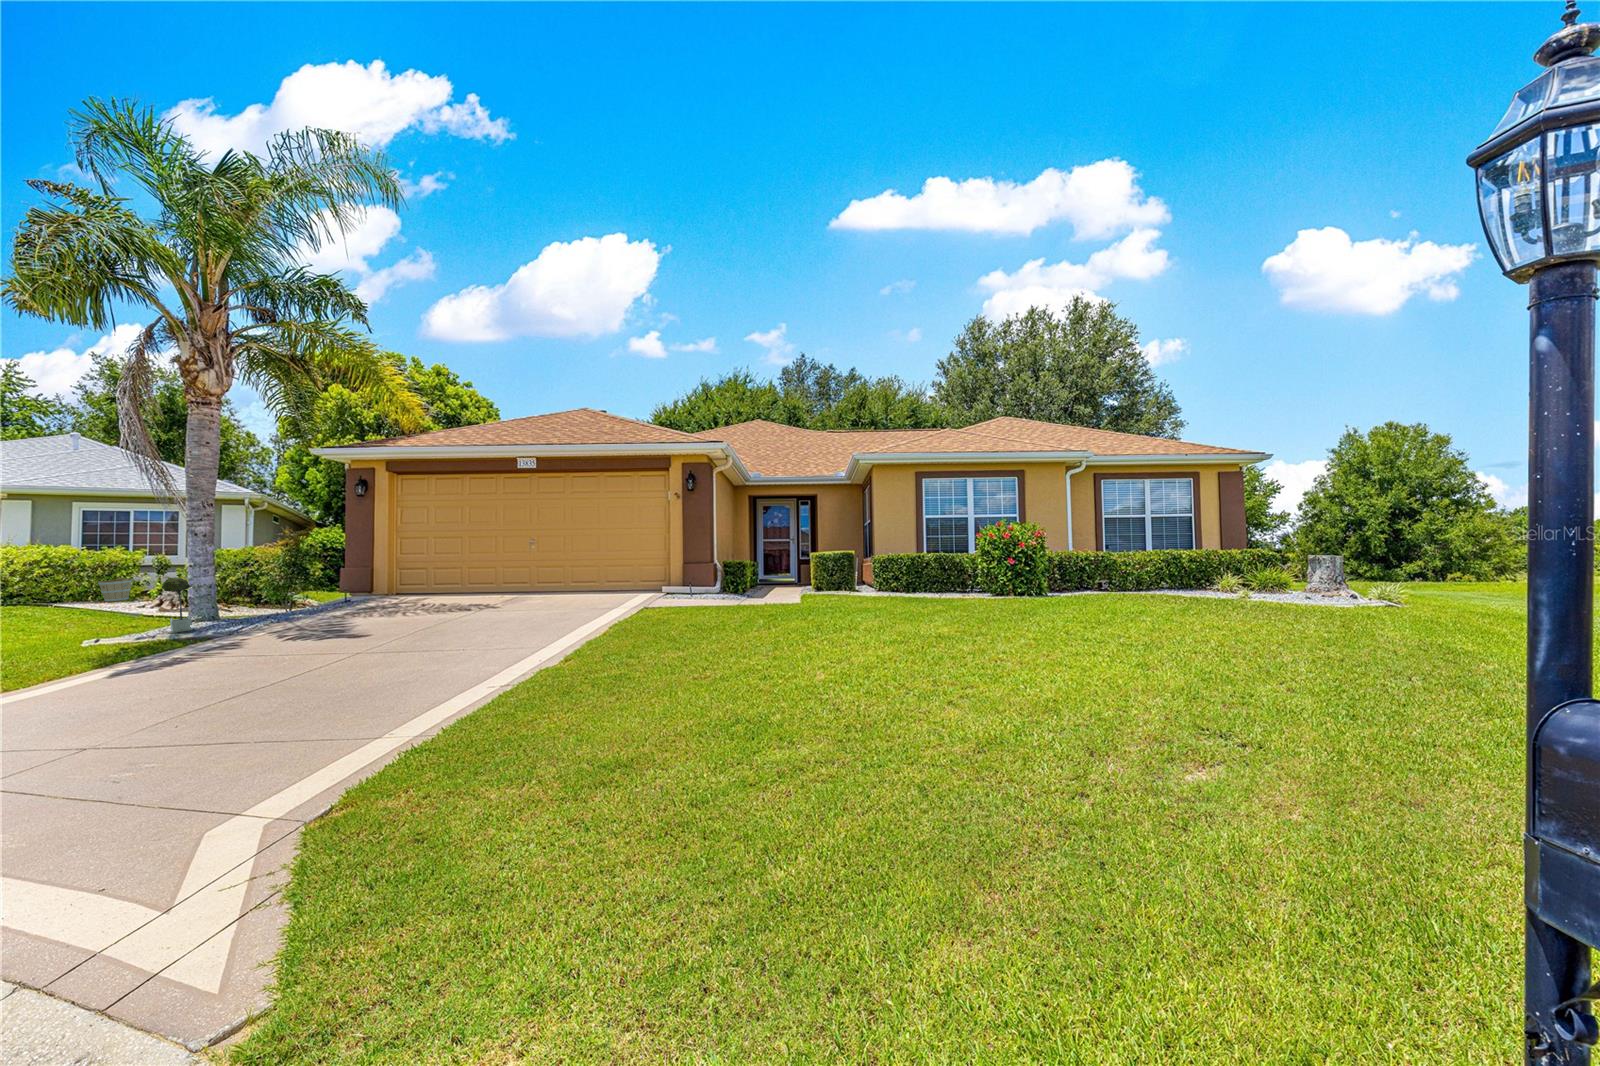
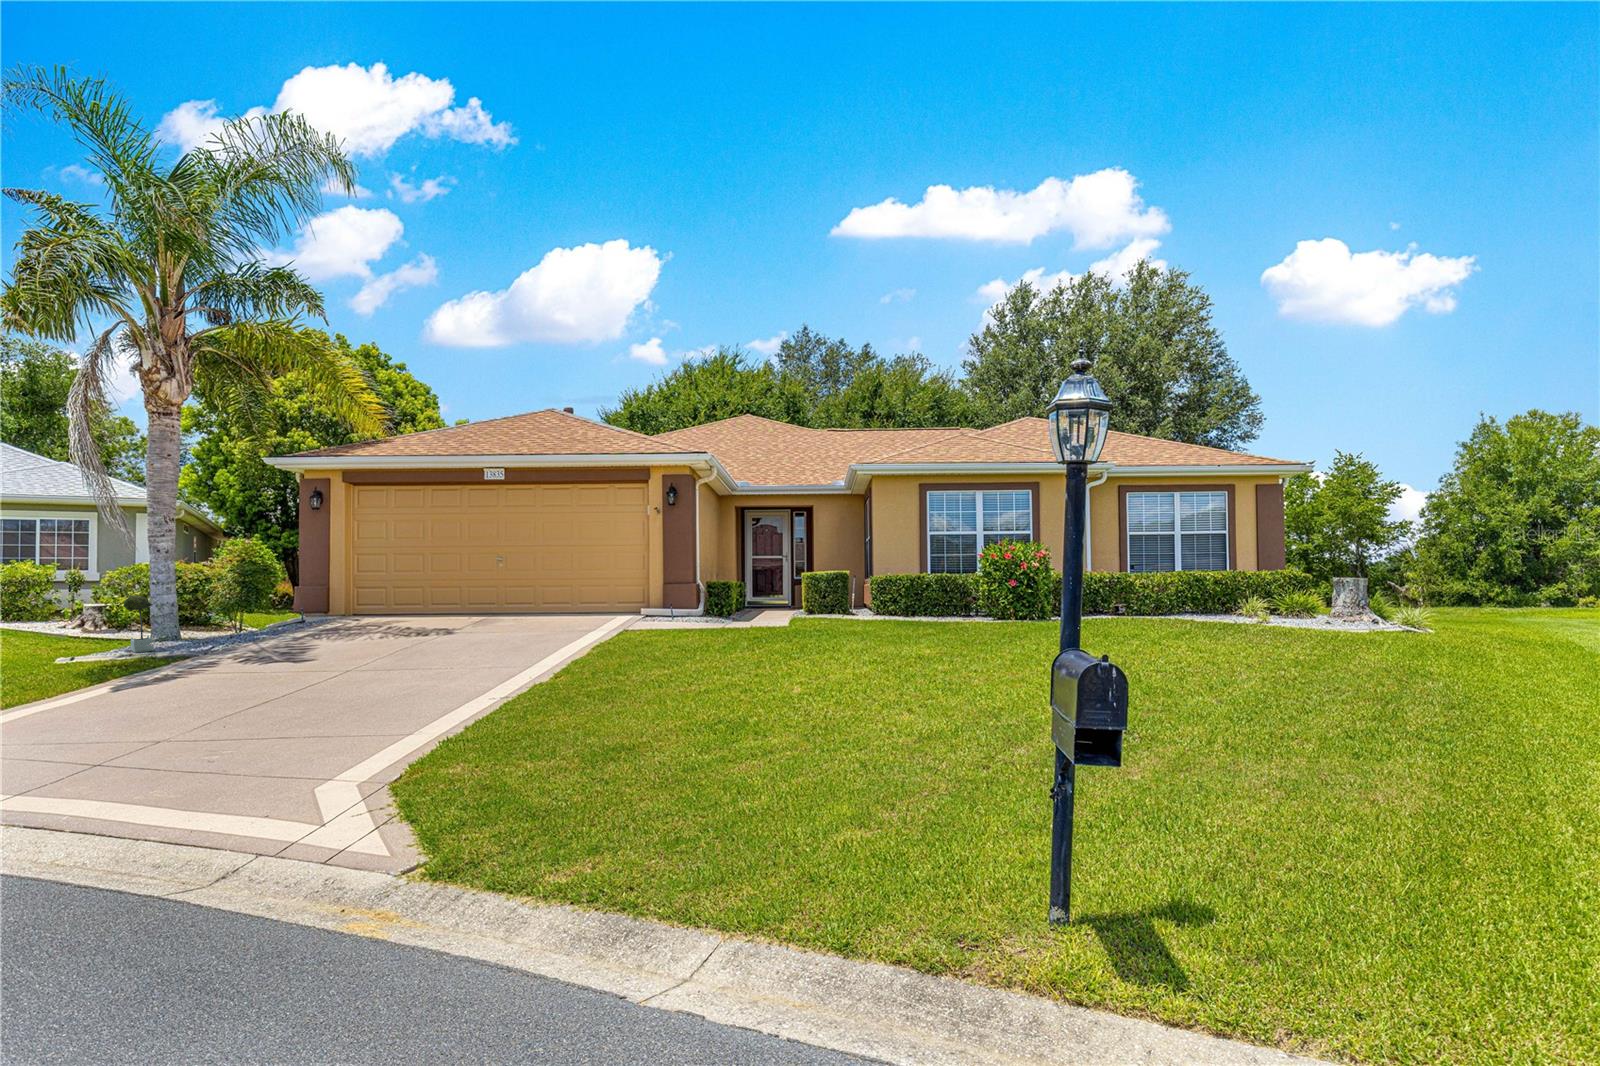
wooden bucket: present [98,578,132,602] -> none [17,596,52,621]

